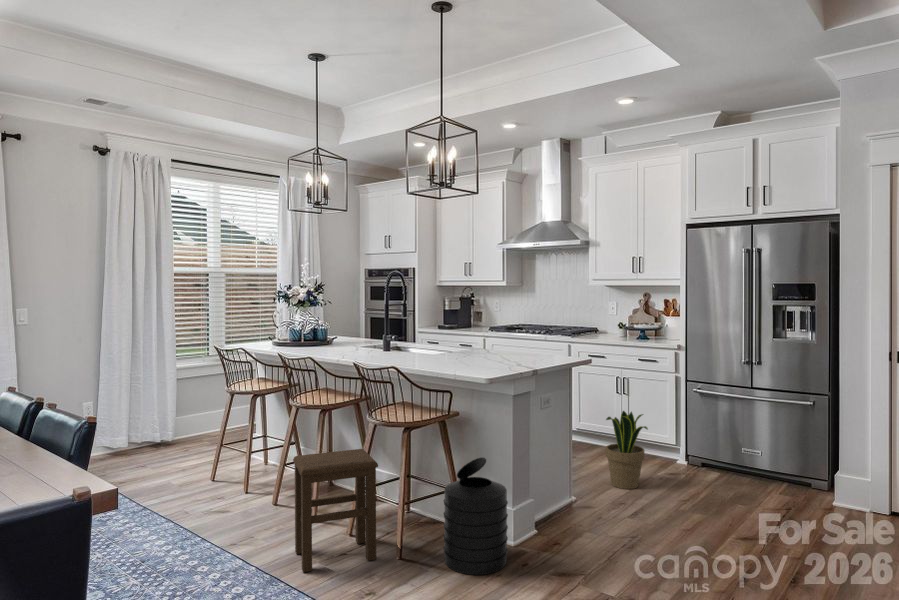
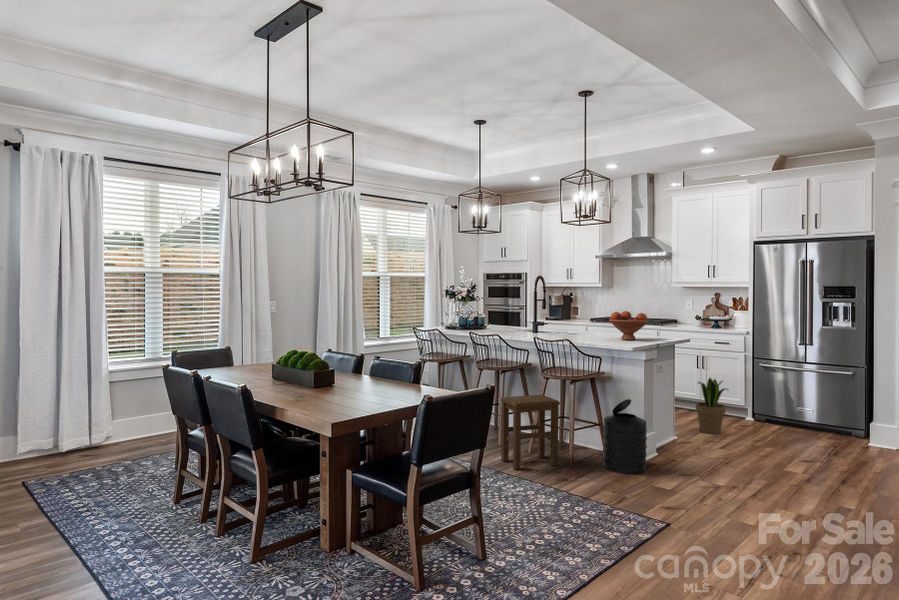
fruit bowl: none [466,322,522,365] -> present [609,311,649,340]

